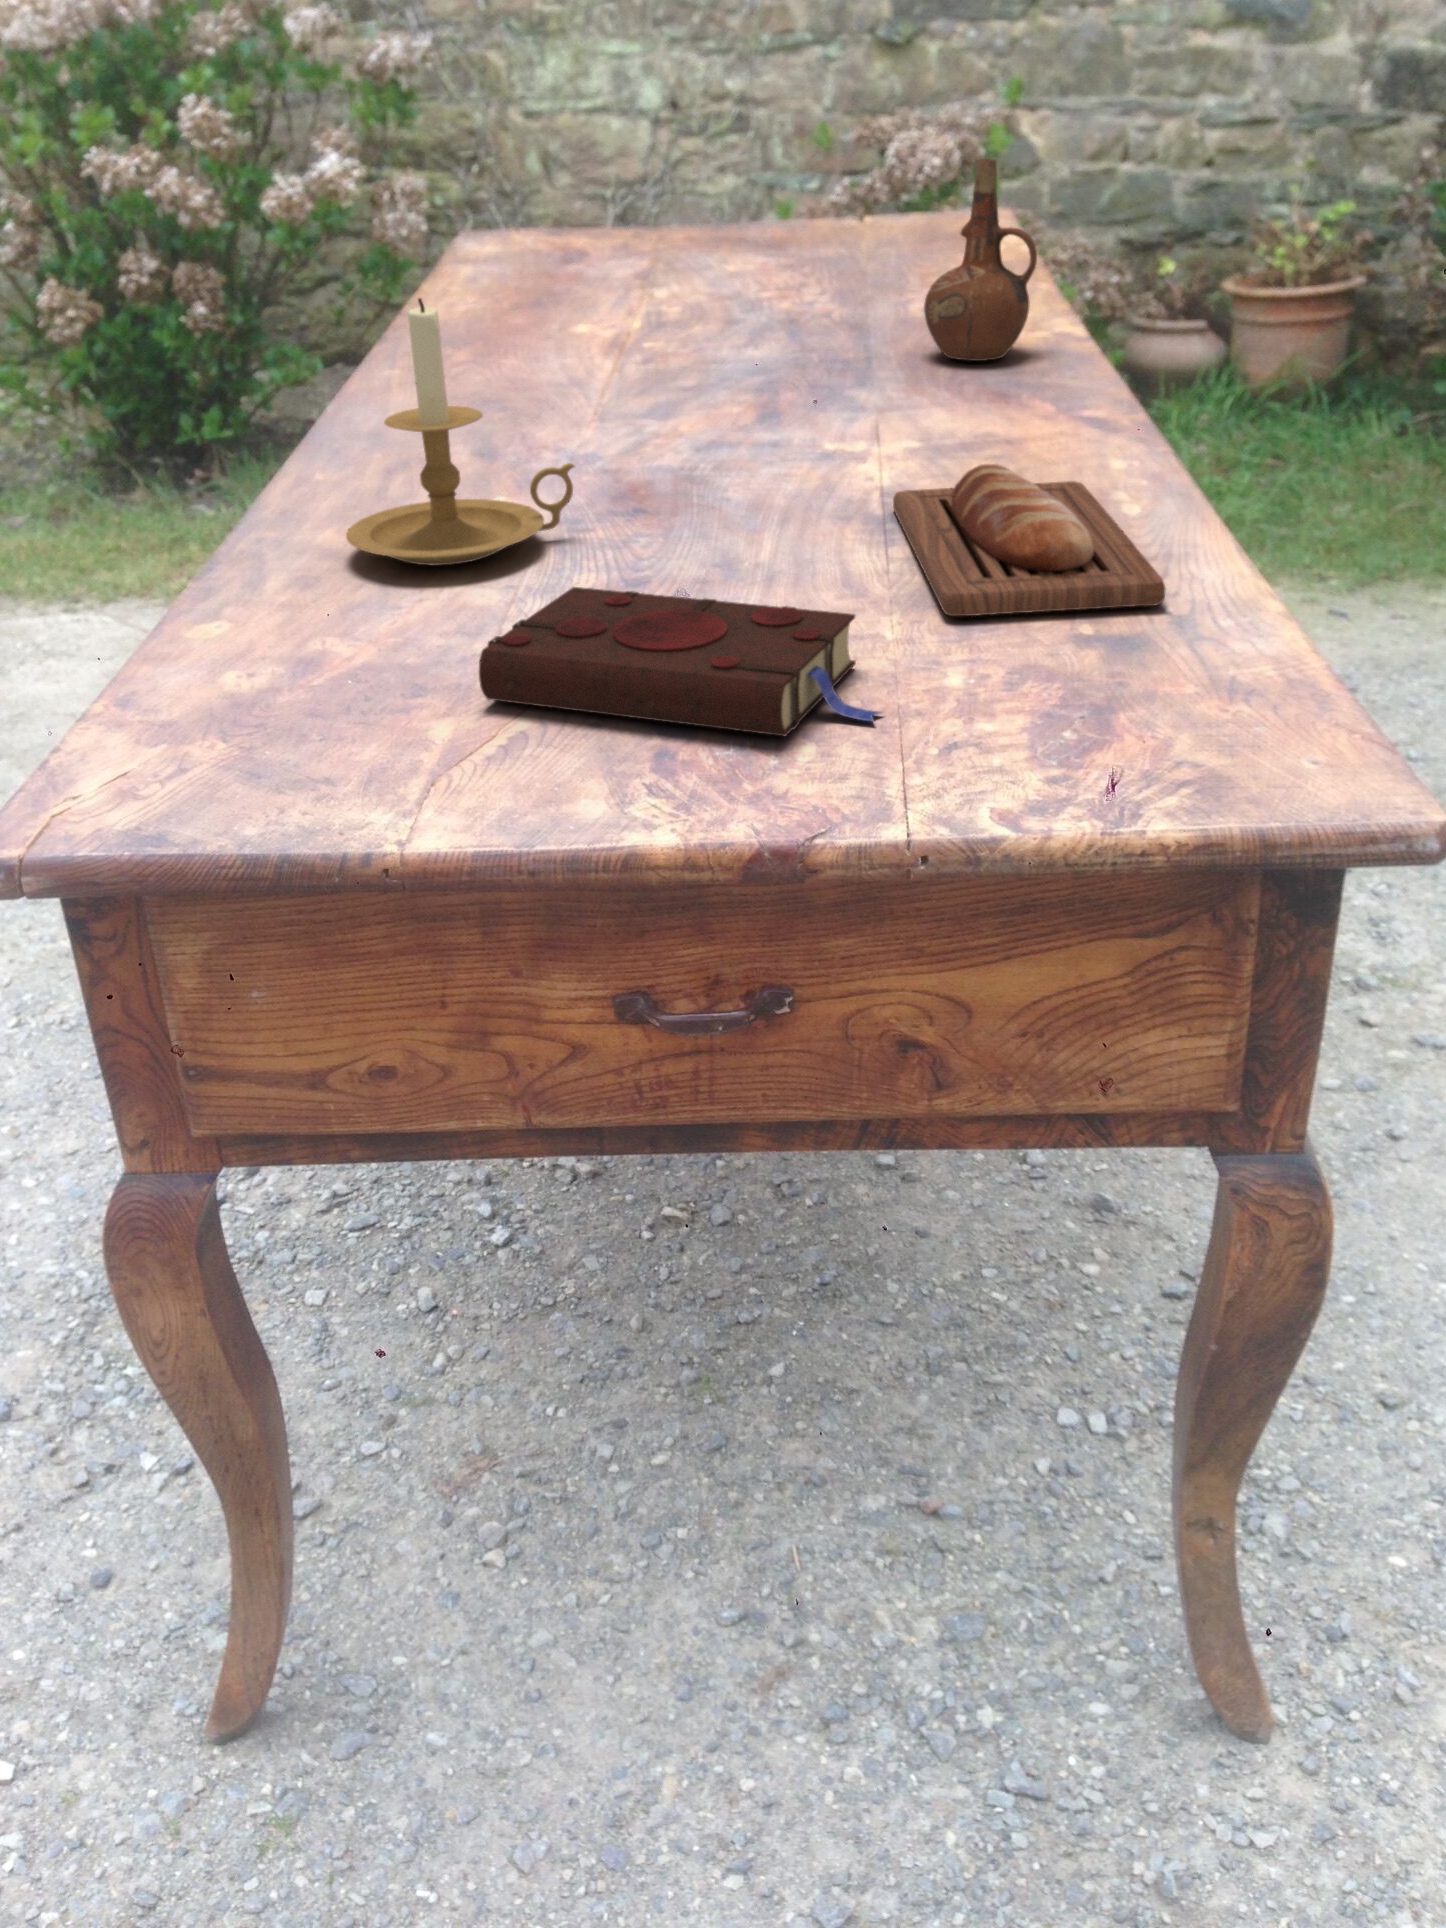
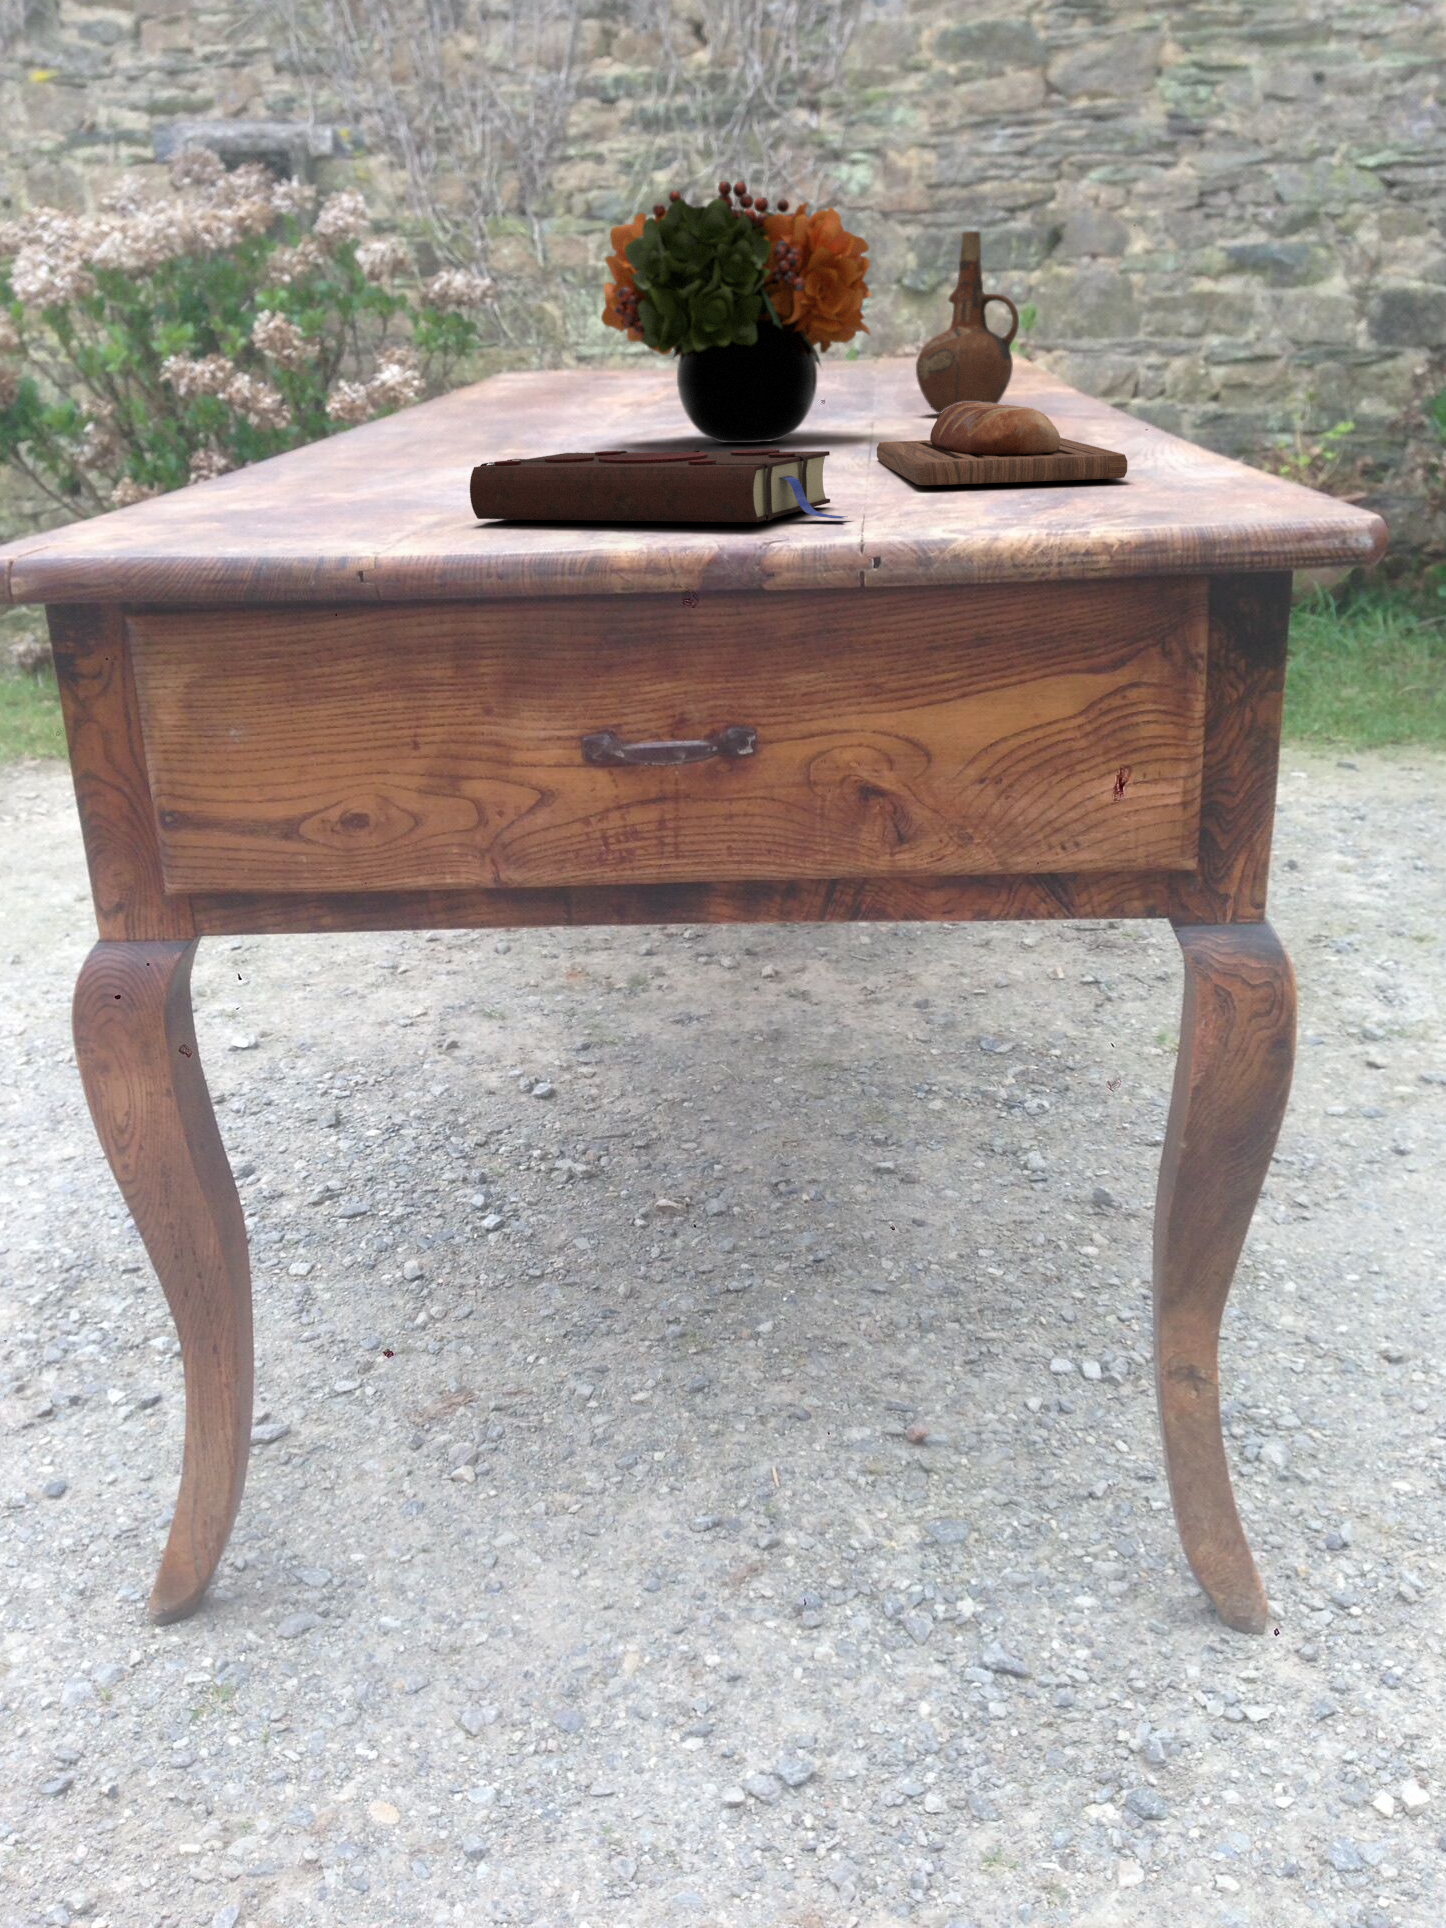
flower arrangement: none [582,159,888,446] -> present [601,181,871,443]
candle holder: present [346,298,574,565] -> none [362,234,579,482]

